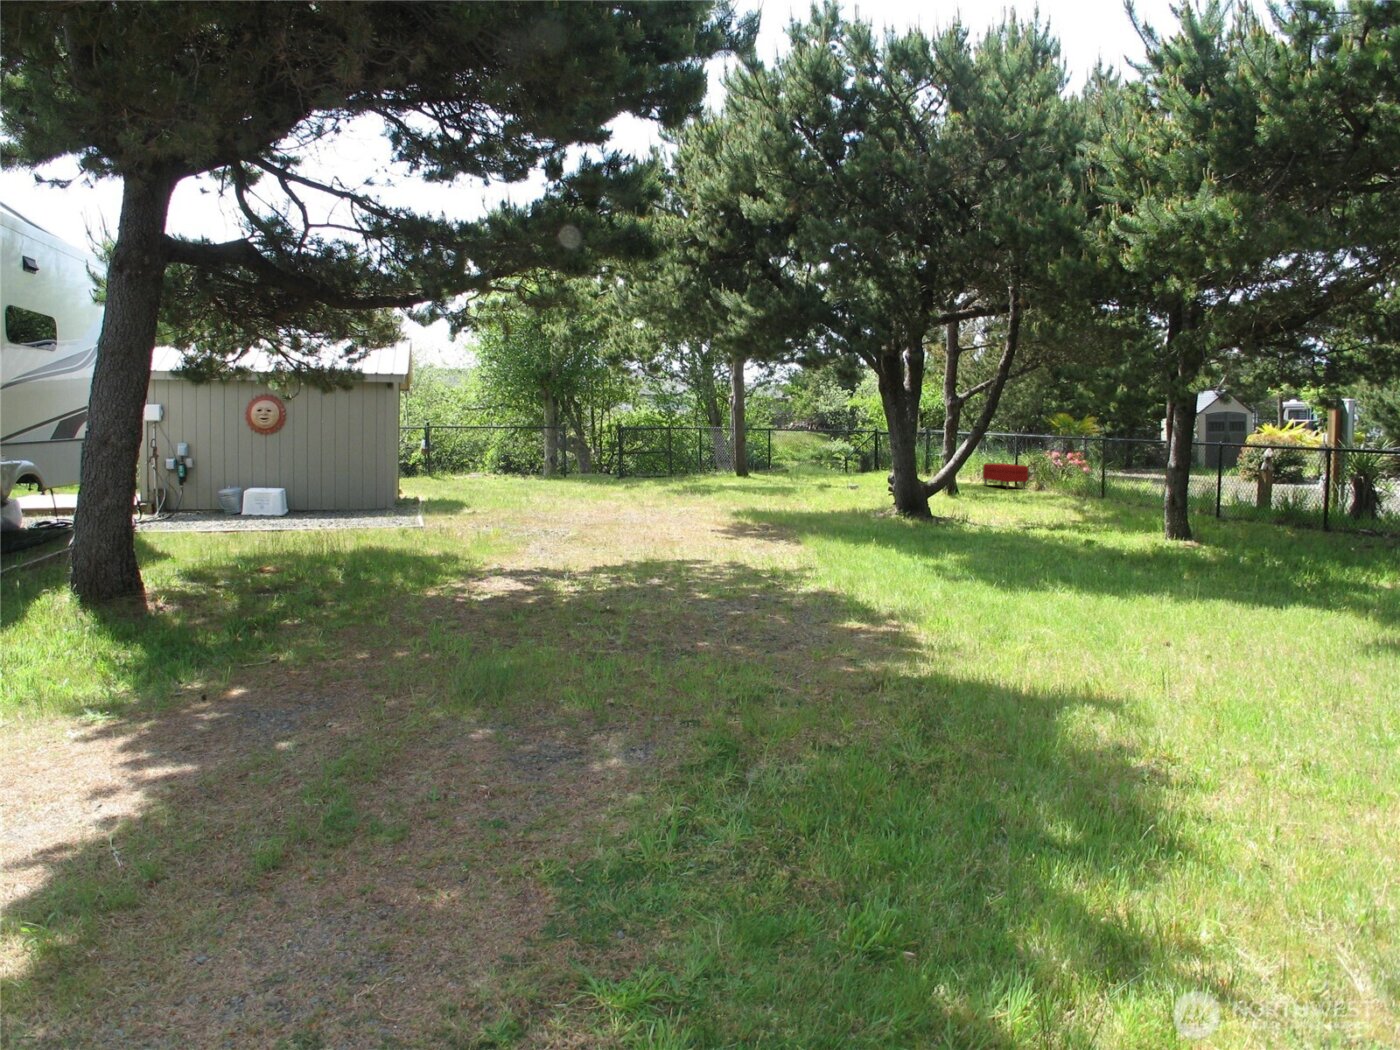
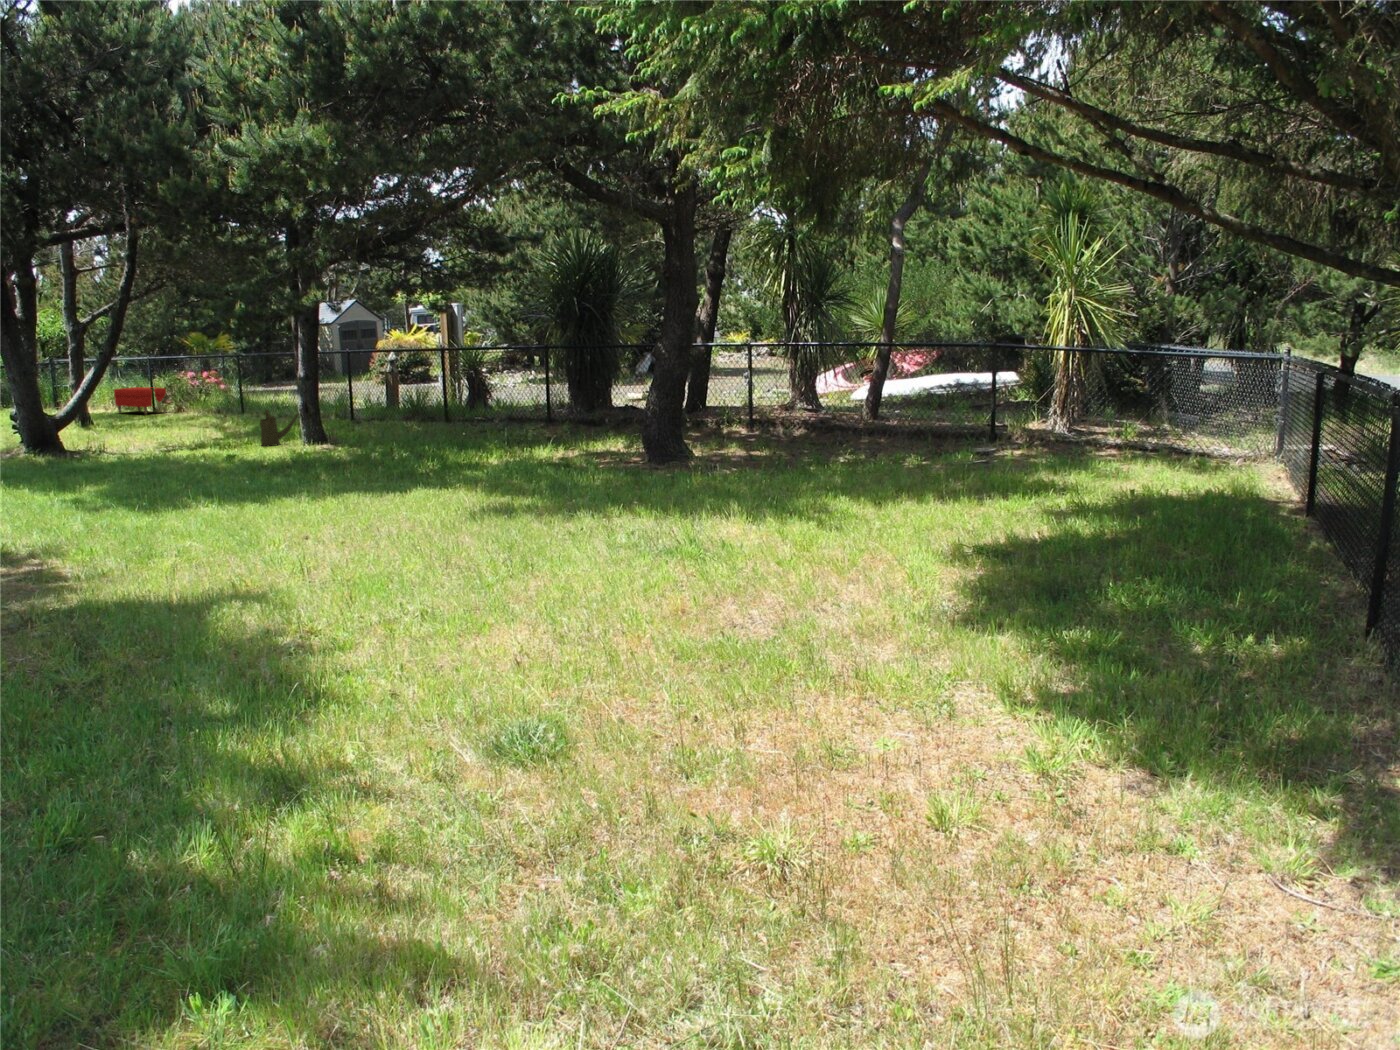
watering can: none [1113,497,1165,536] -> present [254,410,299,446]

